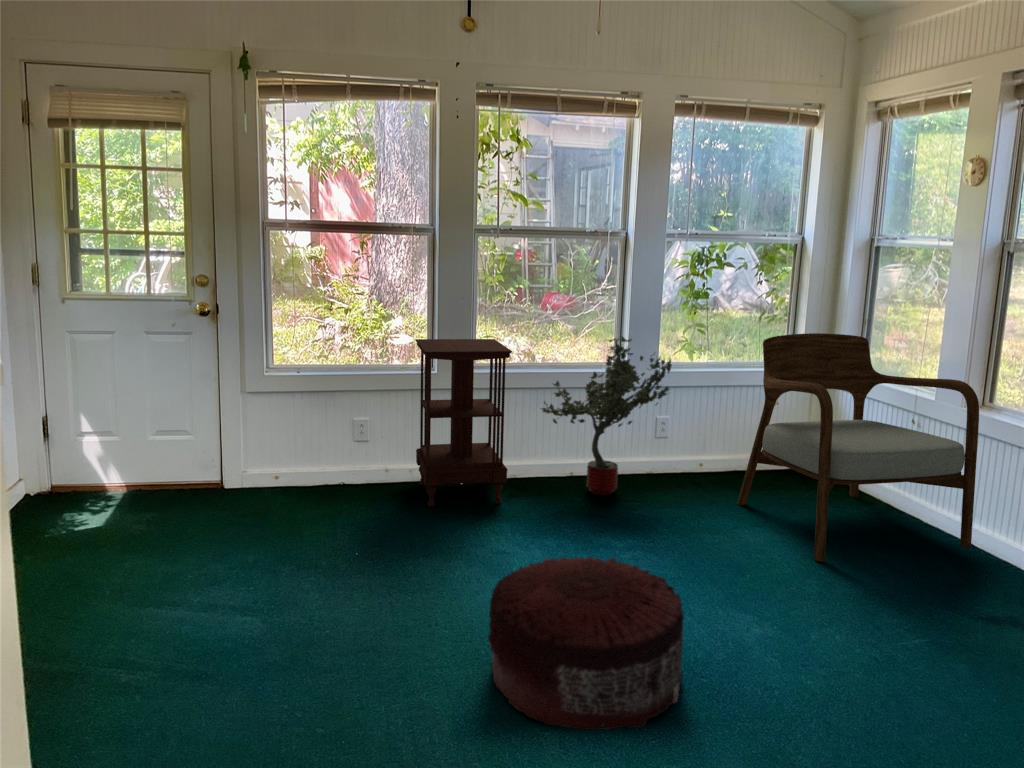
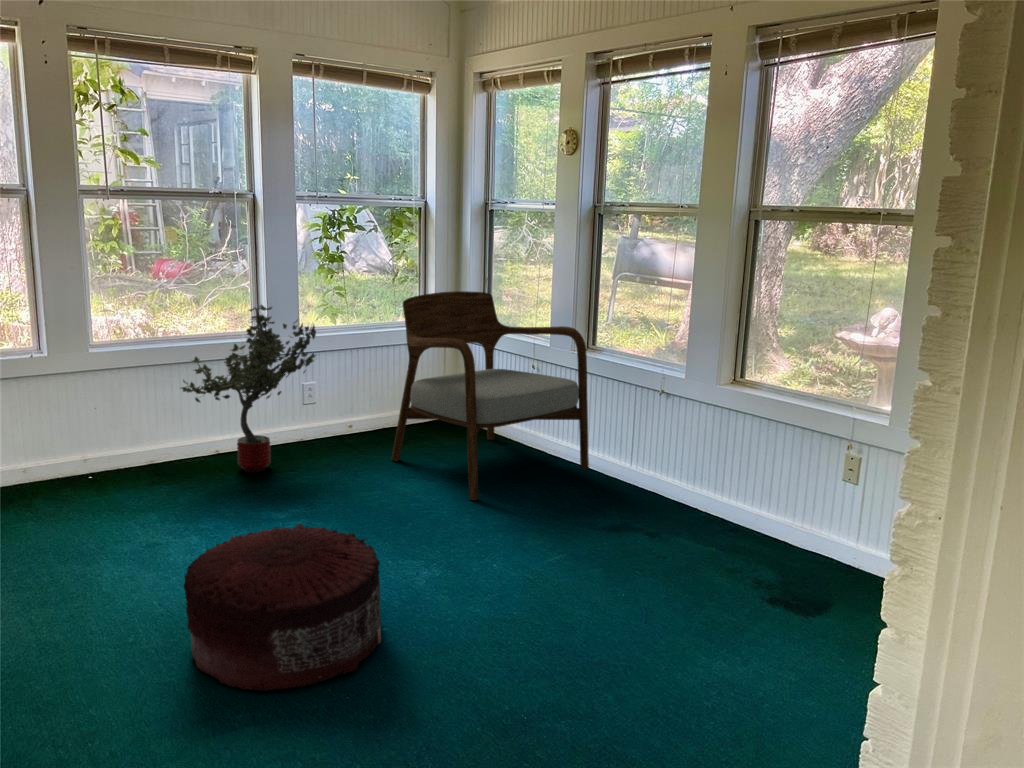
side table: present [415,339,512,507] -> none [15,316,151,512]

